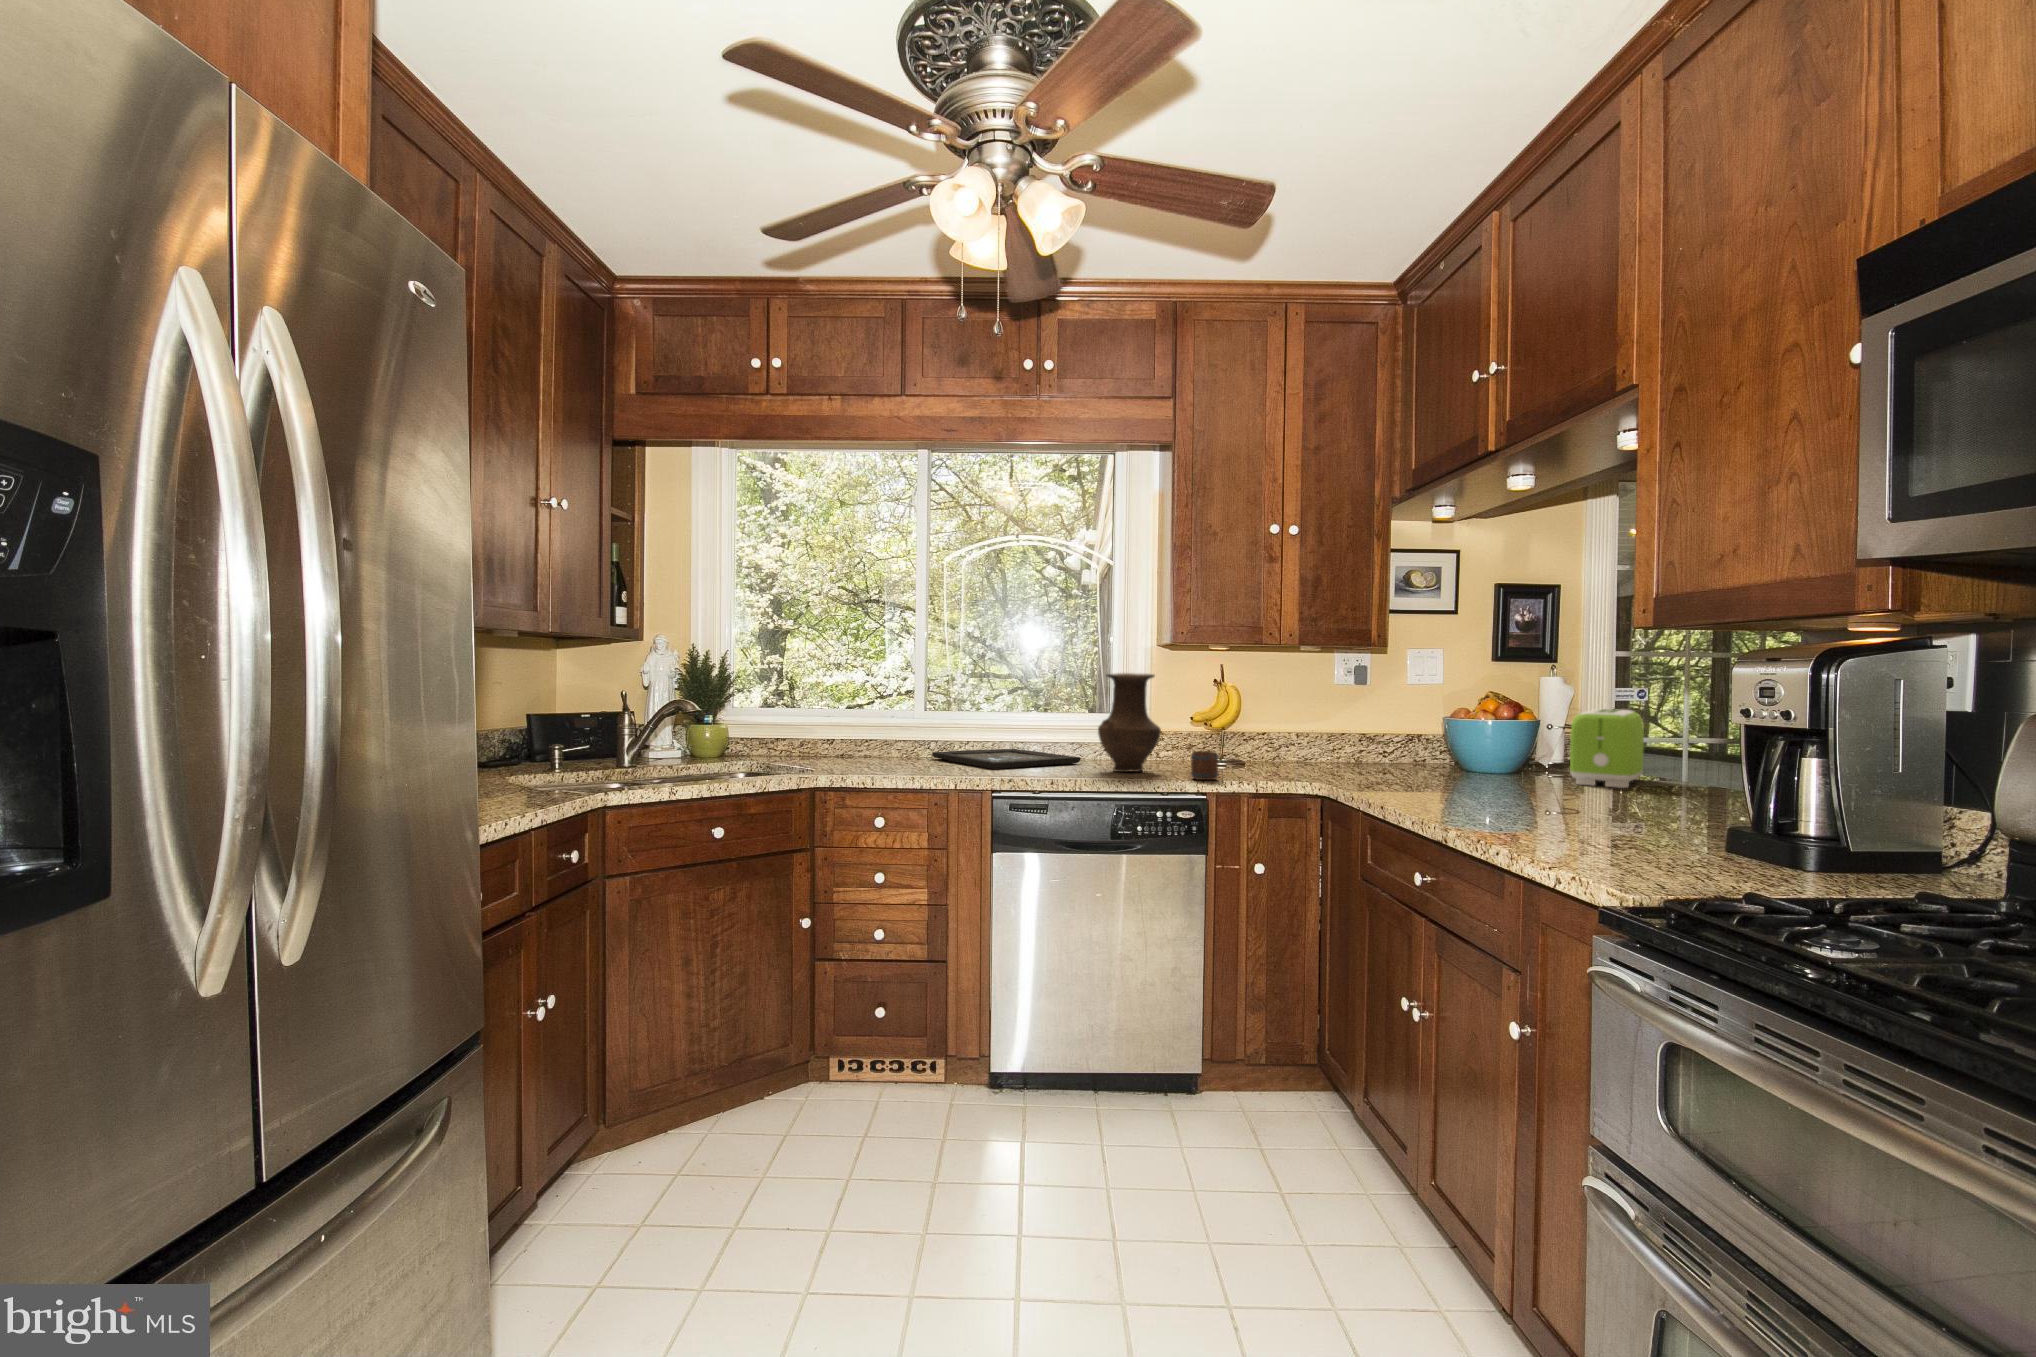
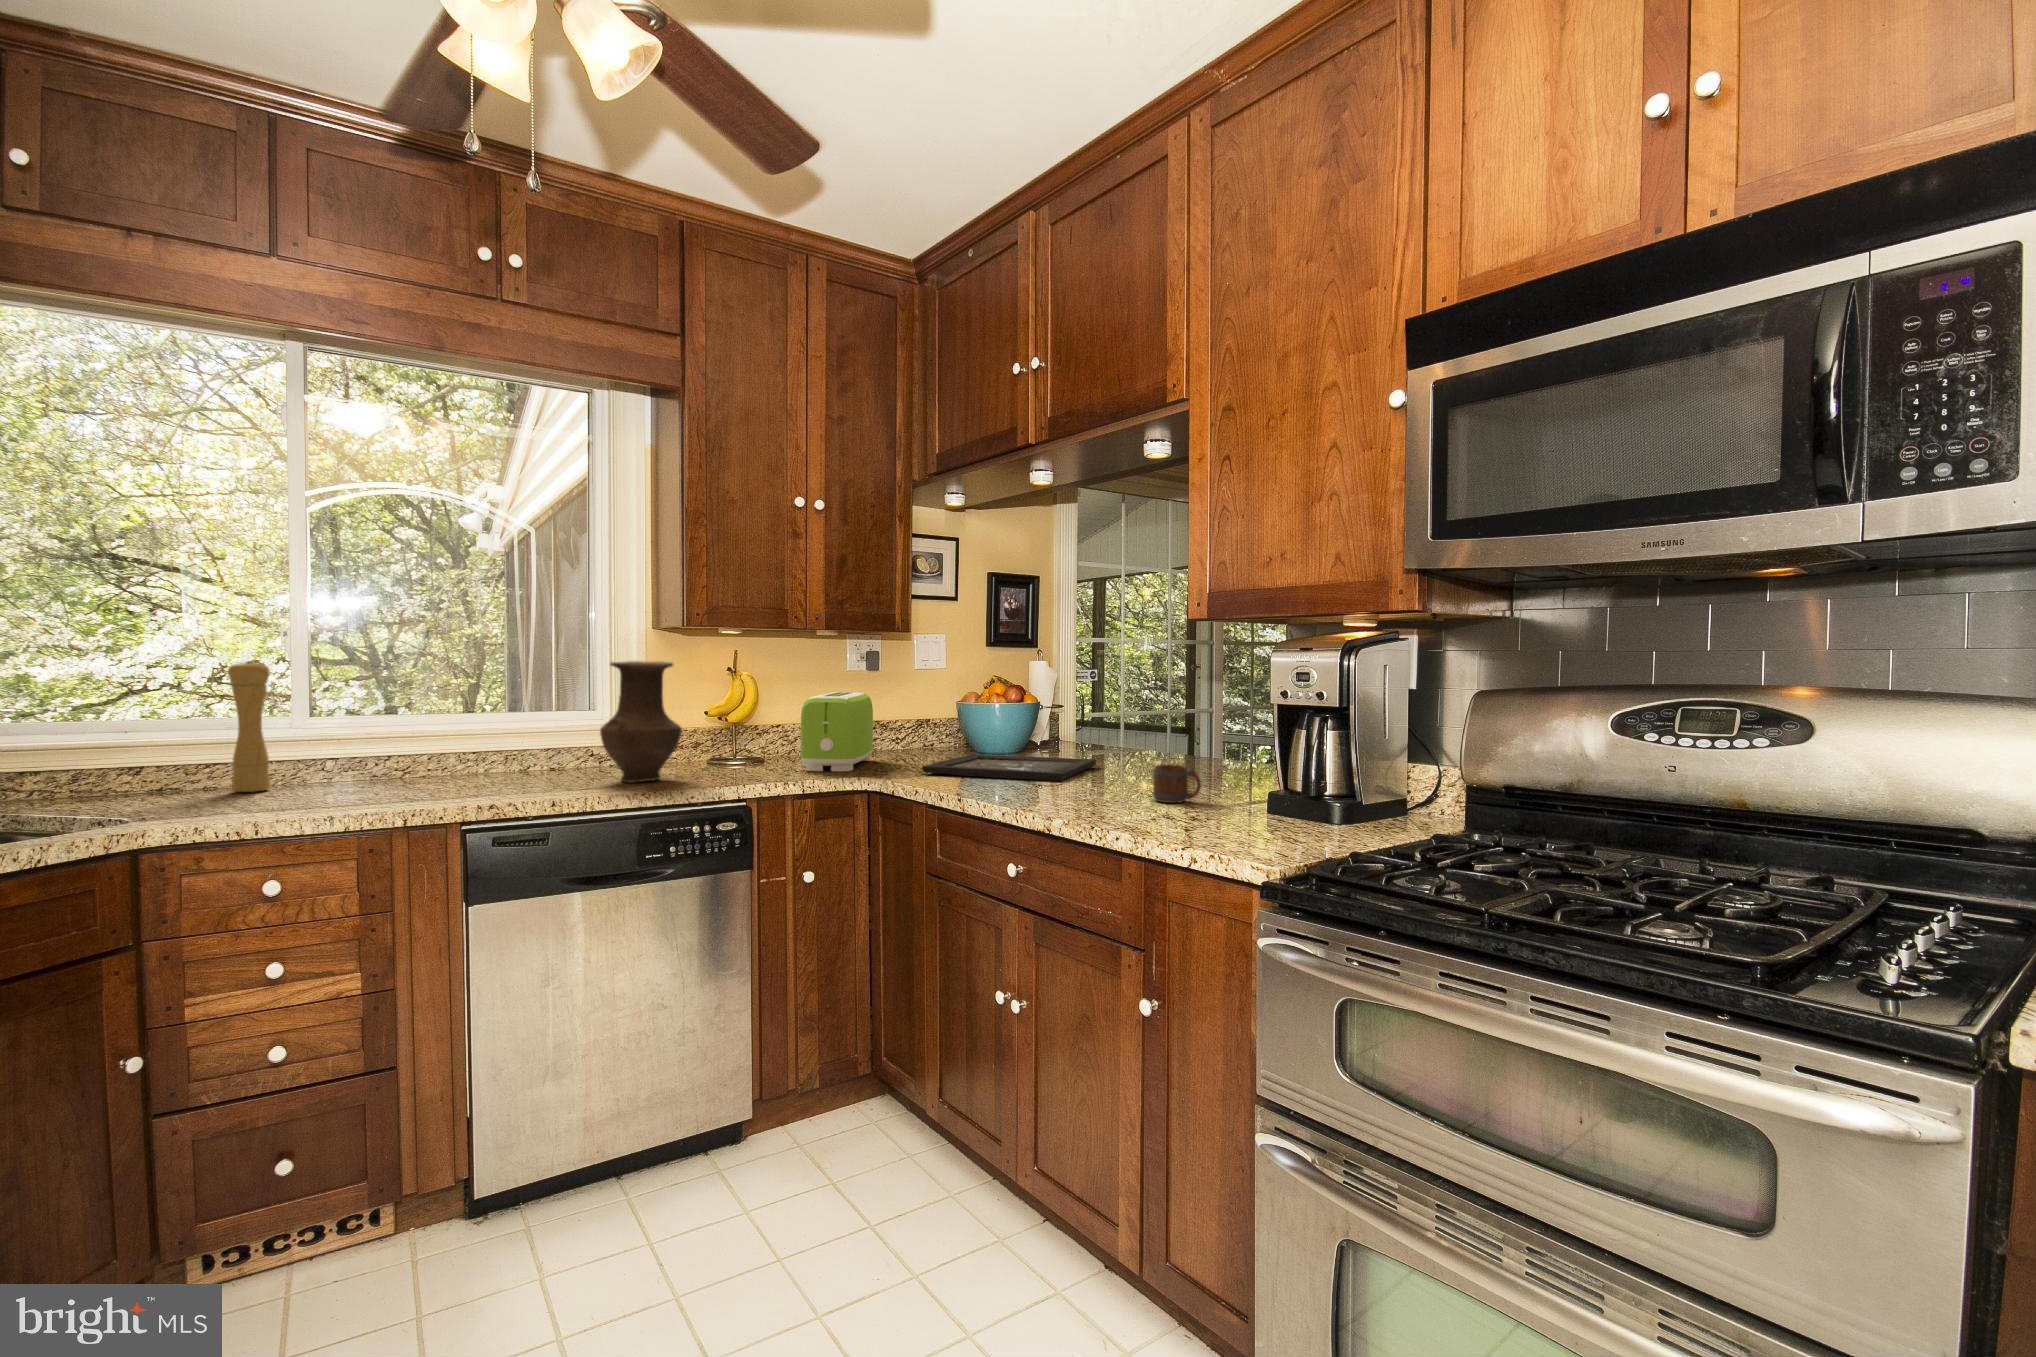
pepper mill: none [876,671,898,759] -> present [228,661,270,792]
toaster: present [1570,709,1644,788] -> present [801,692,873,771]
tray: present [932,749,1080,769] -> present [922,754,1096,781]
mug: present [1191,751,1219,780] -> present [1153,764,1201,803]

